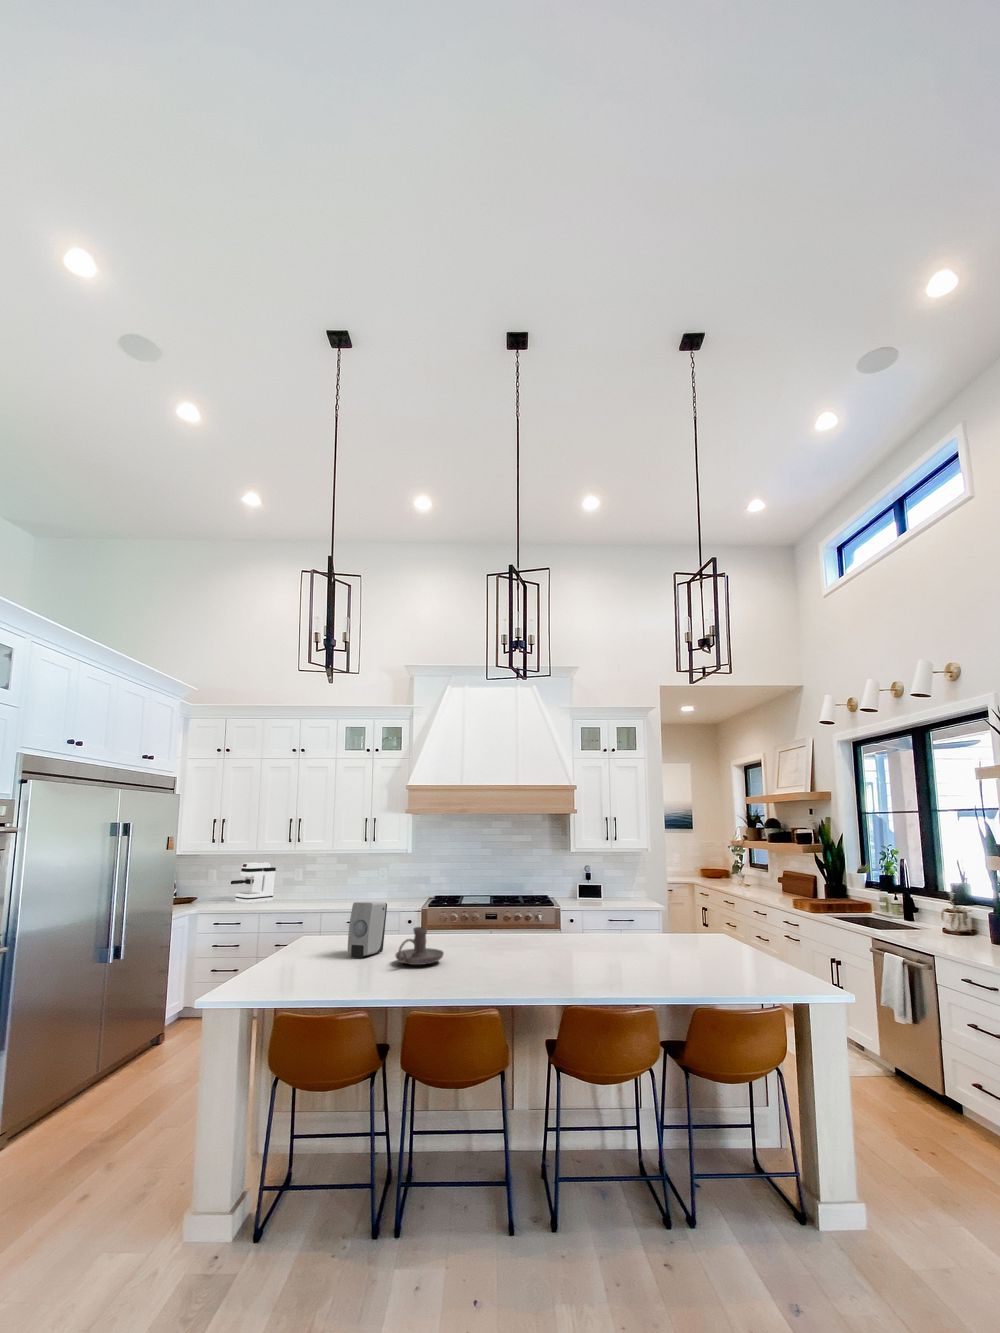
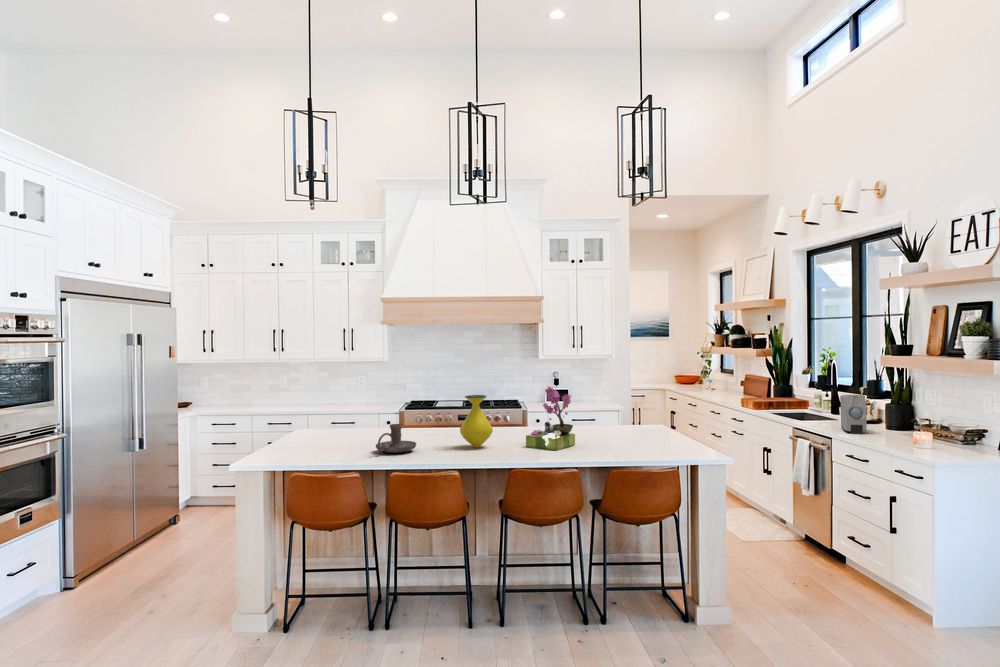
coffee maker: present [231,862,276,903] -> none [215,373,257,409]
flower arrangement: none [573,881,631,965] -> present [526,386,575,451]
vase: none [495,891,533,959] -> present [460,395,493,447]
soap dispenser: present [347,902,387,958] -> present [840,395,867,434]

